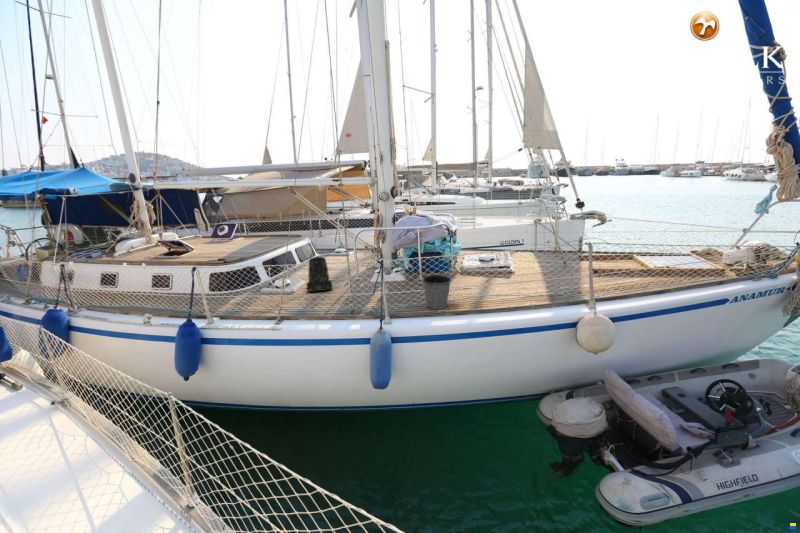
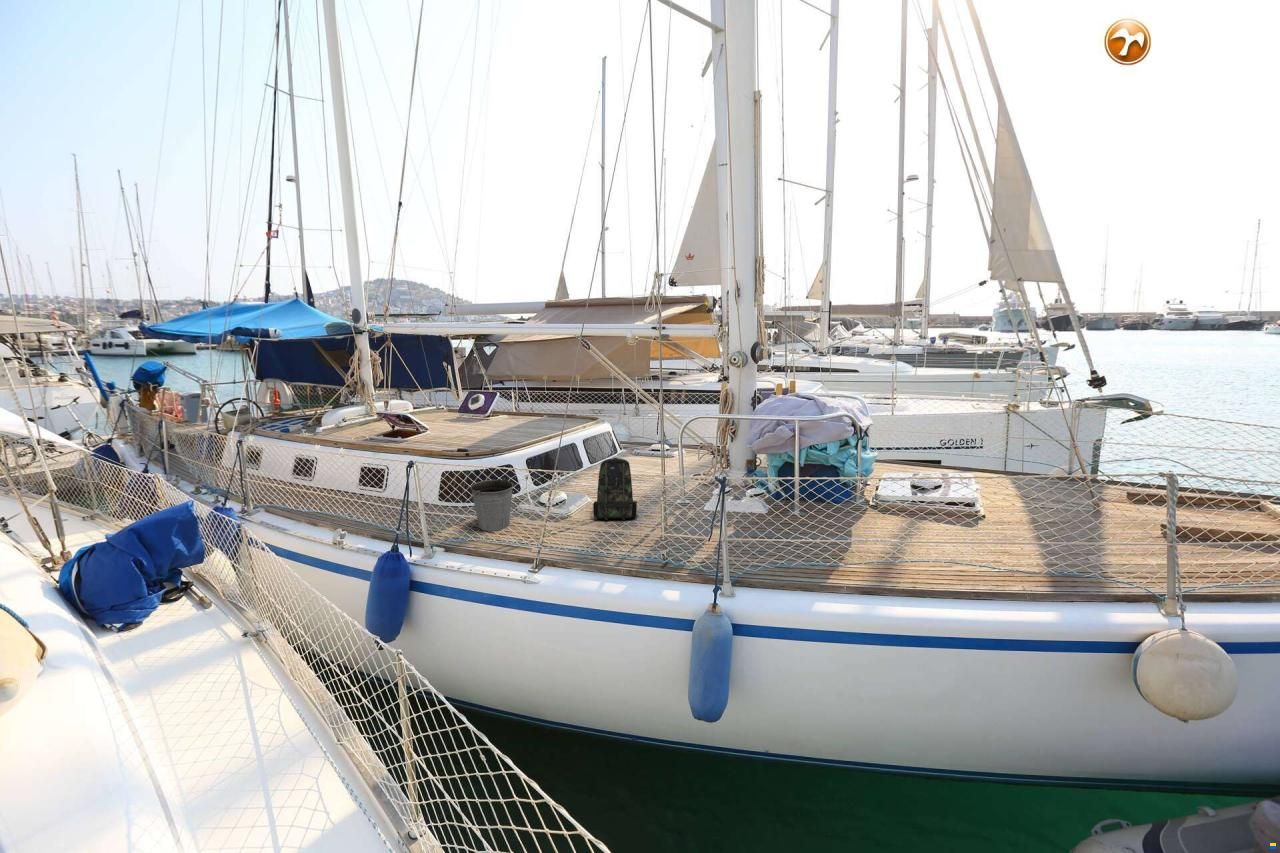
bucket: present [423,274,451,309] -> present [470,478,513,531]

